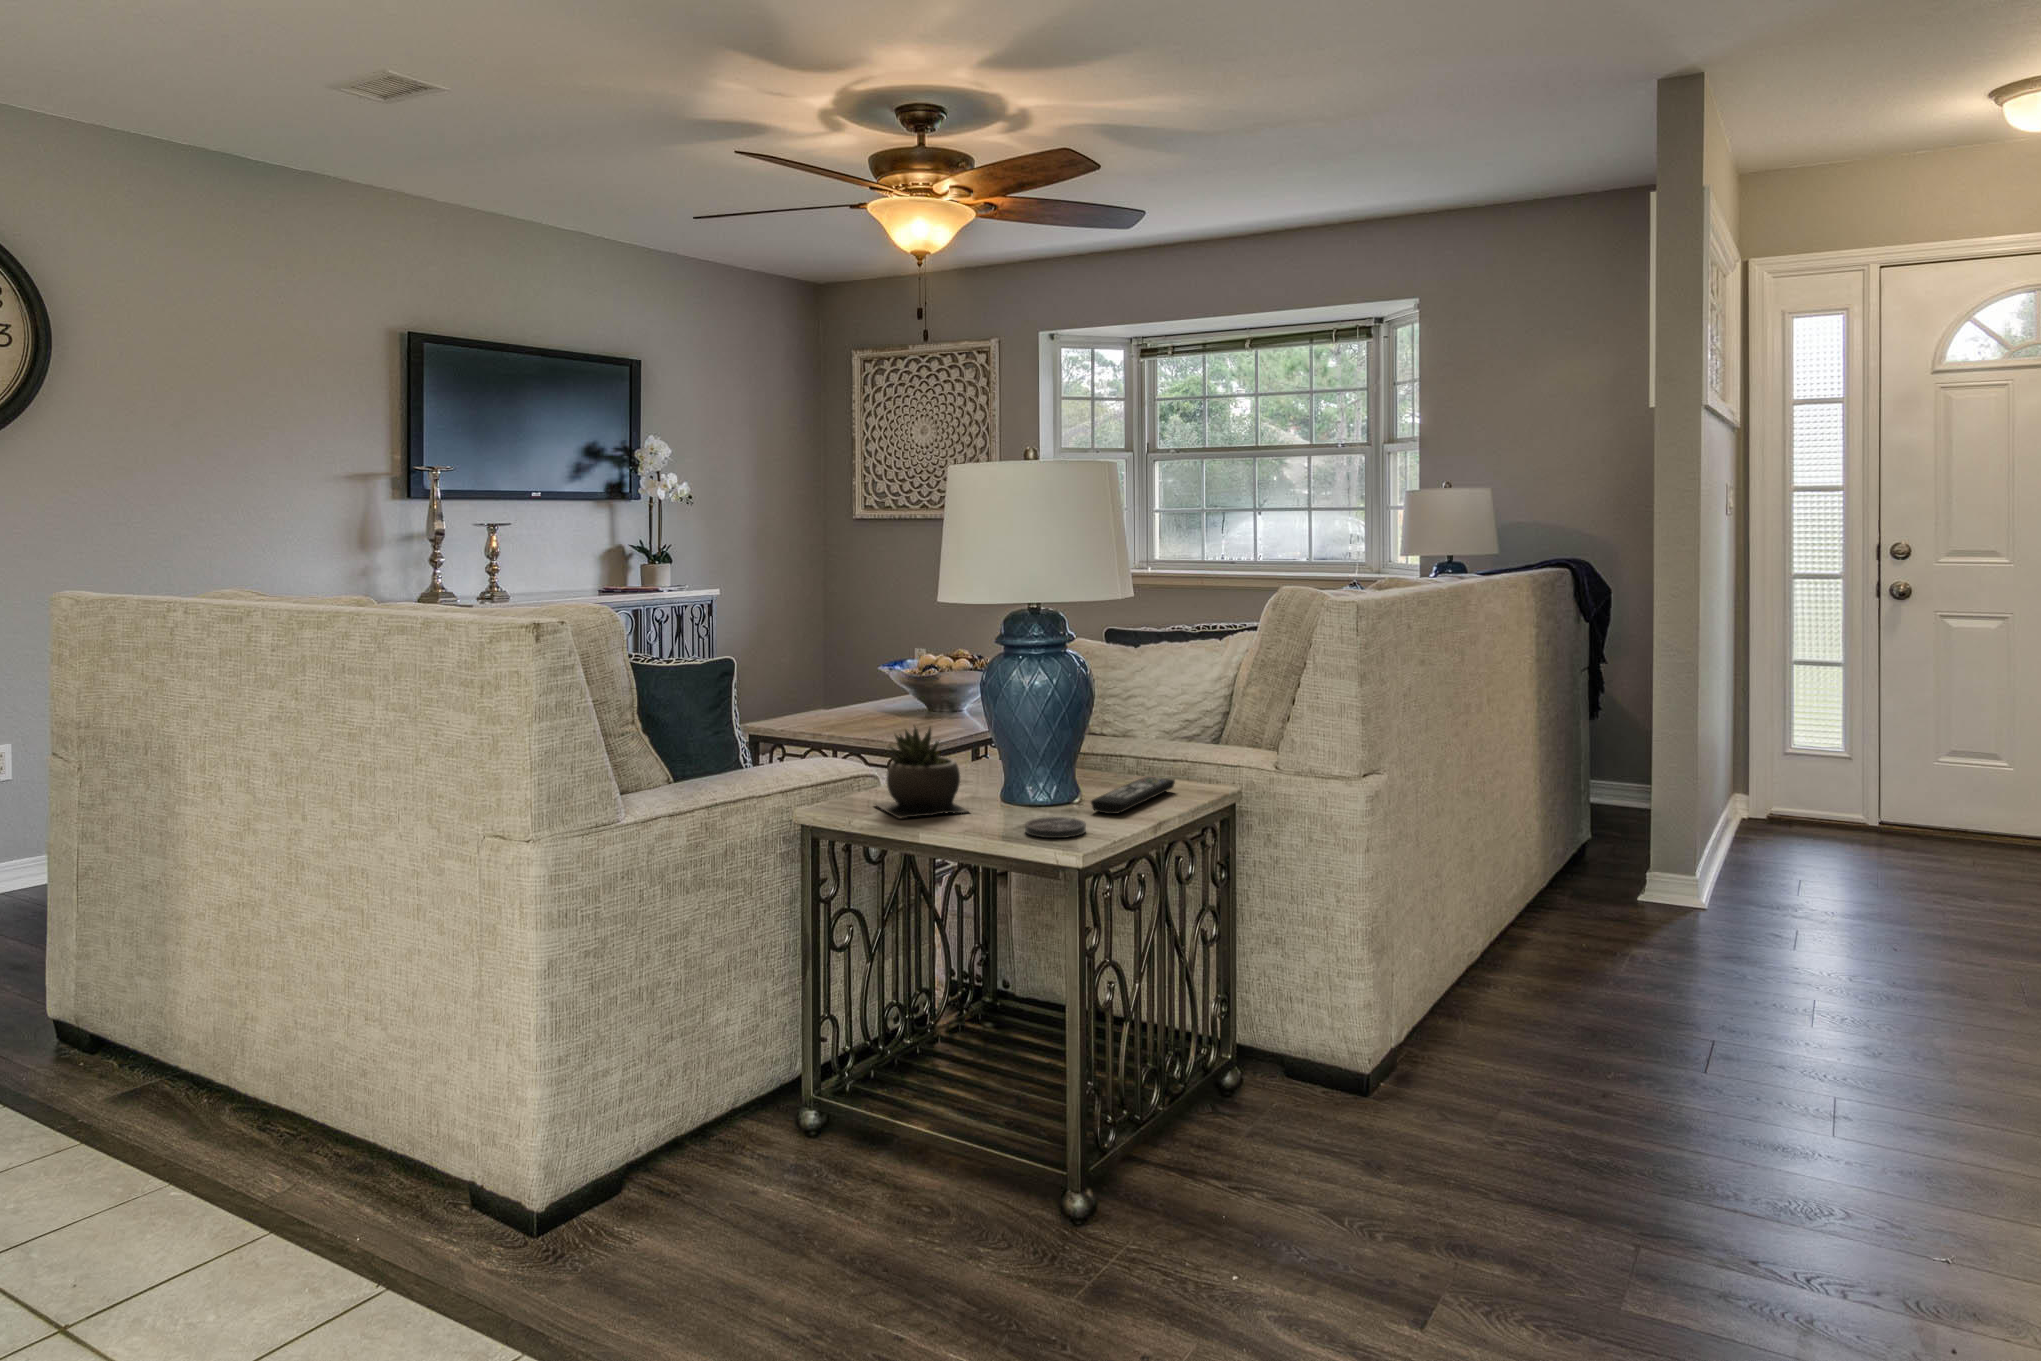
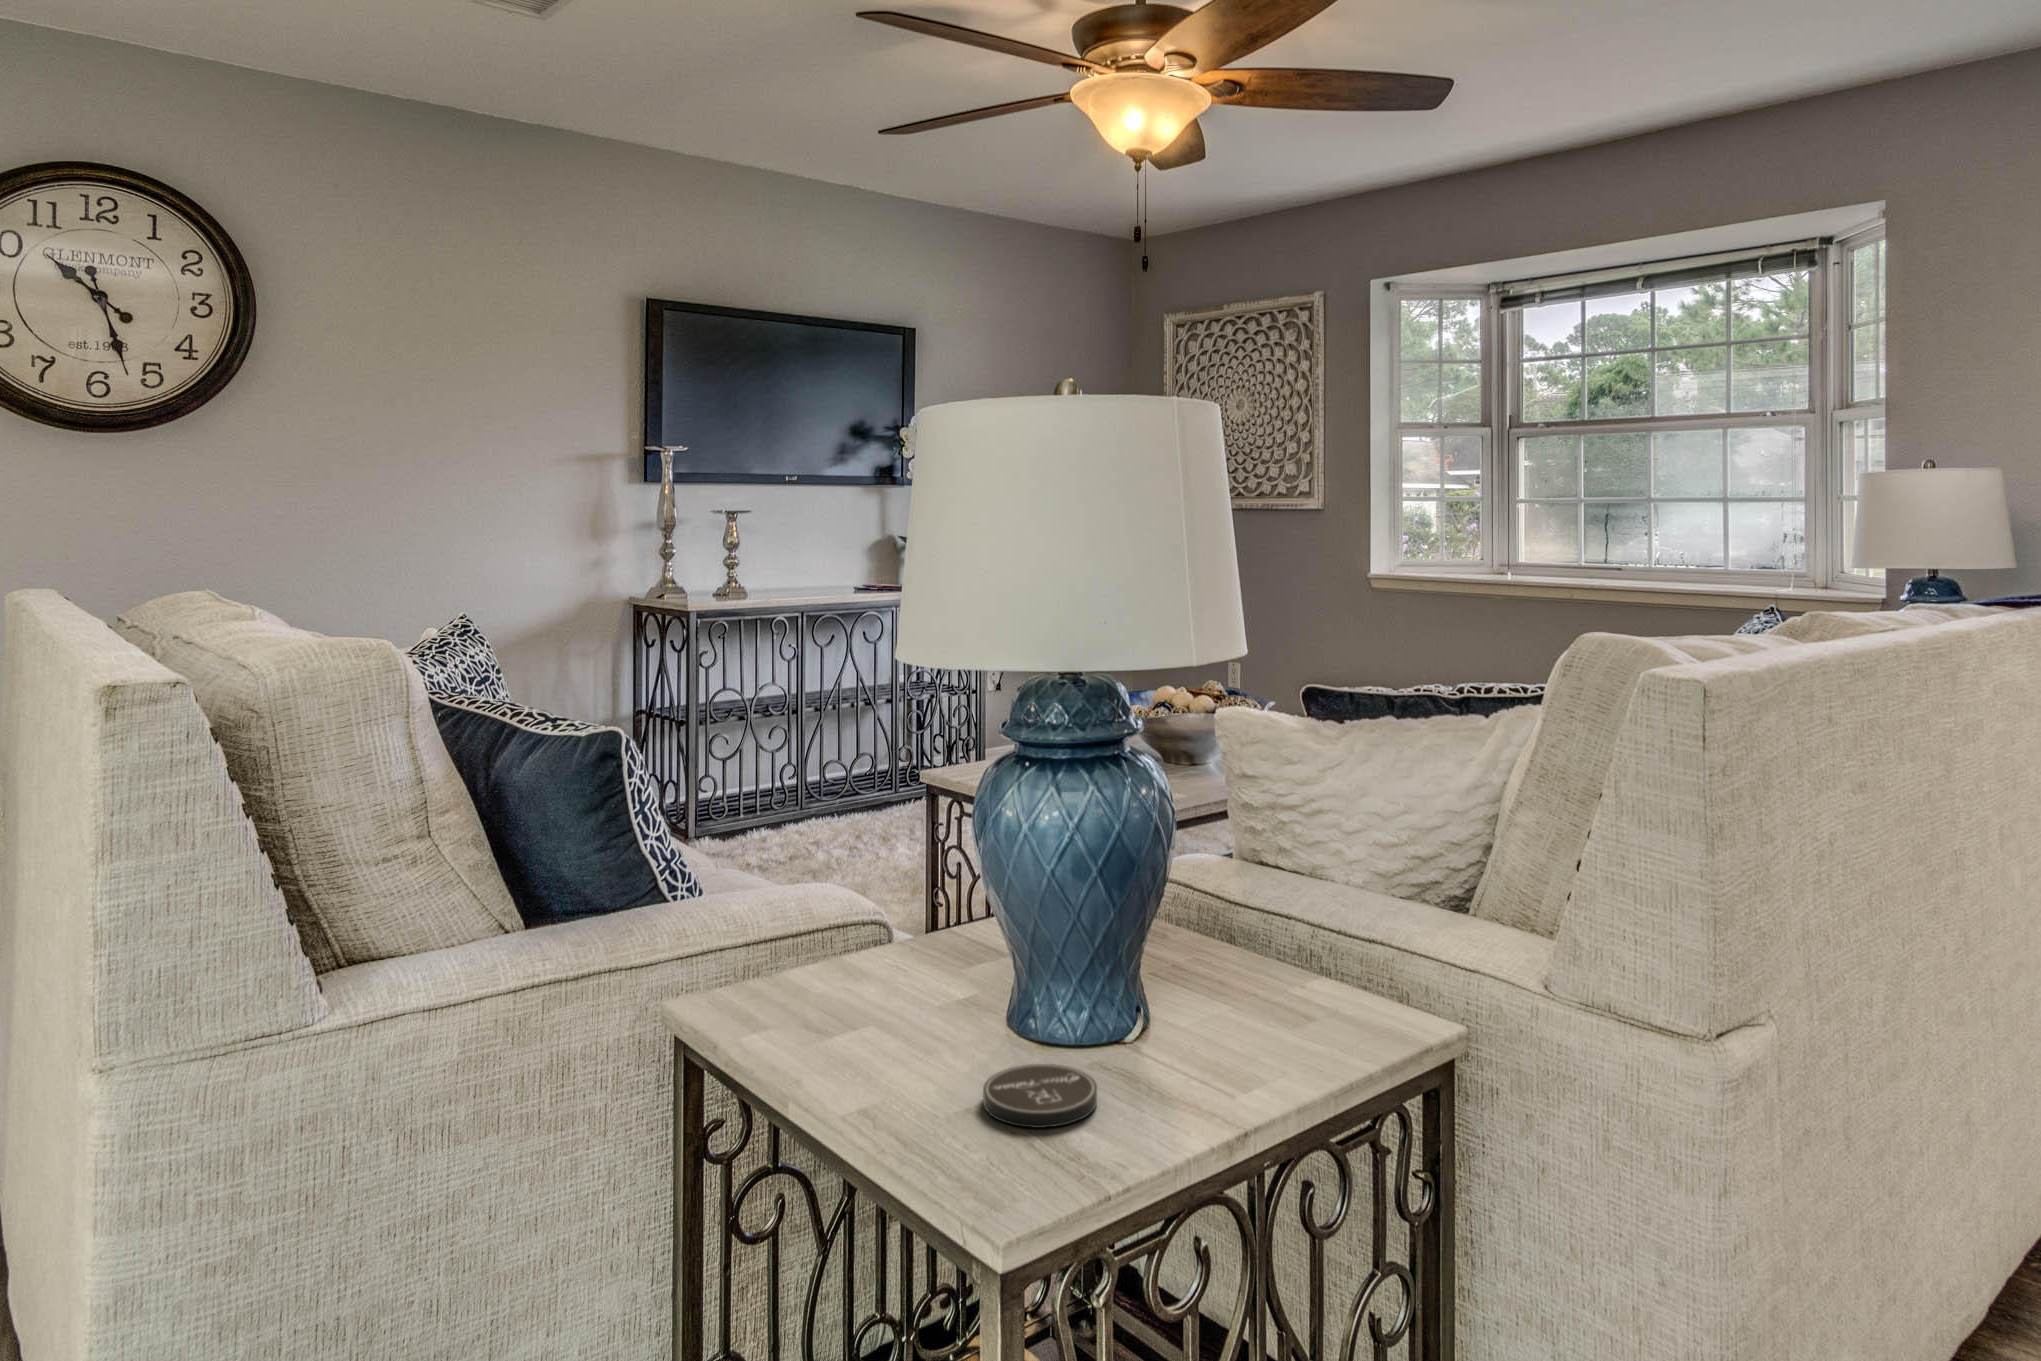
succulent plant: present [875,726,968,818] -> none [815,856,951,1025]
remote control: present [1091,777,1175,814] -> none [1150,963,1342,1058]

